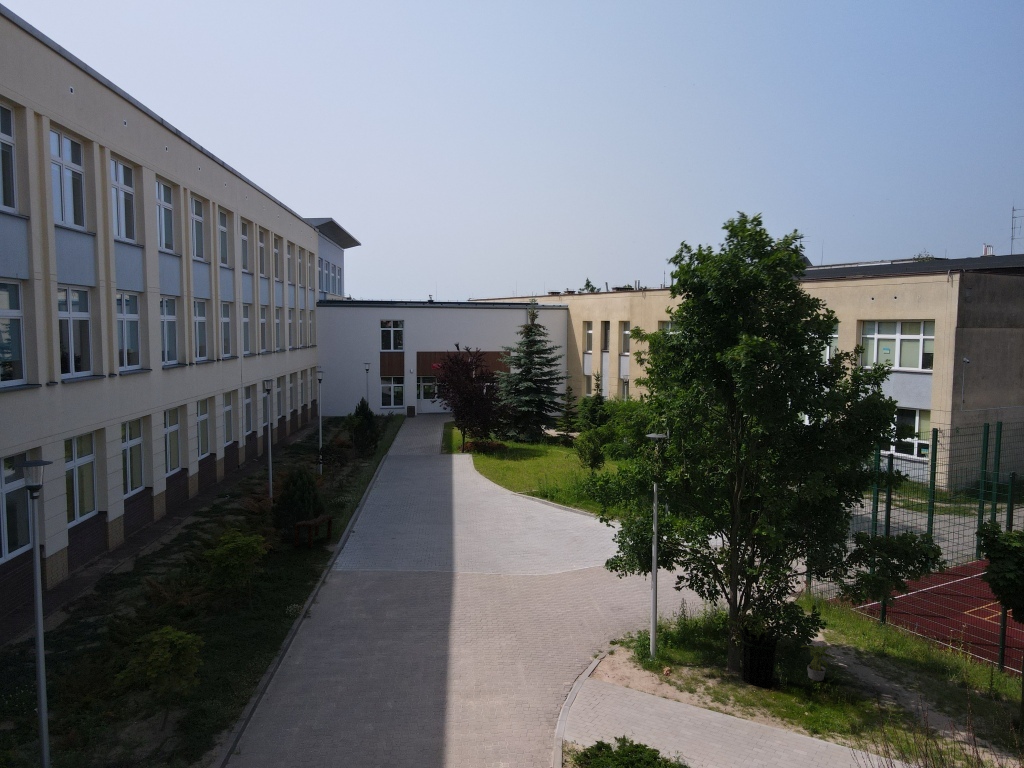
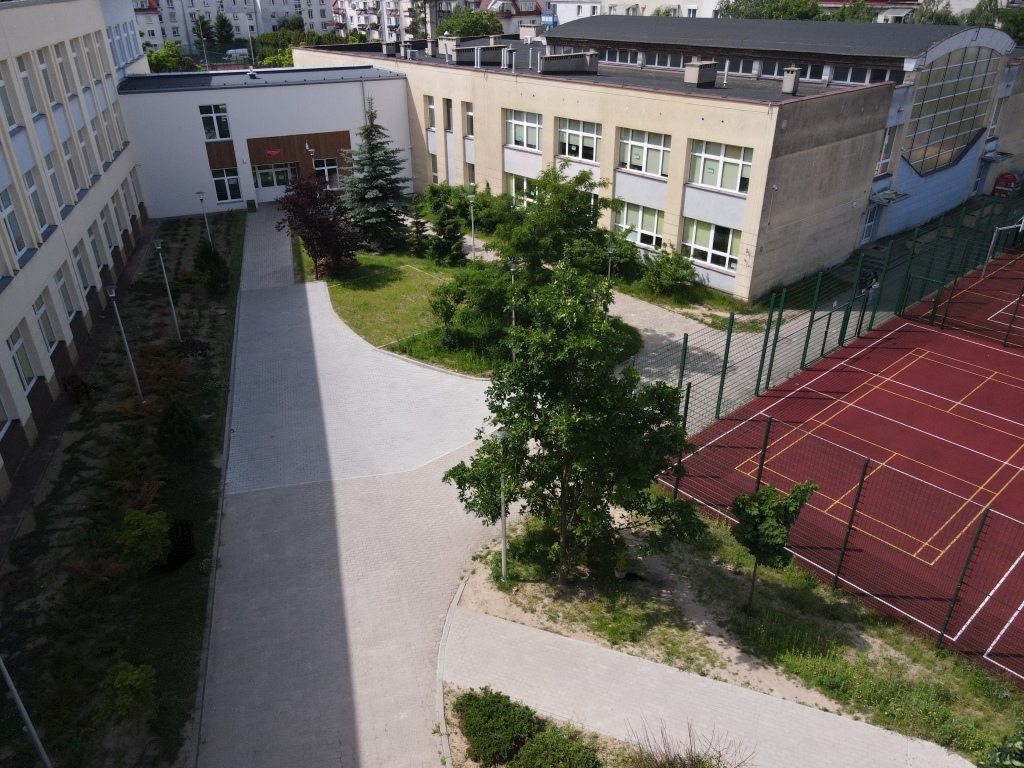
bench: present [295,515,333,547] -> present [60,374,91,404]
waste bin: present [740,626,779,687] -> present [166,519,197,560]

